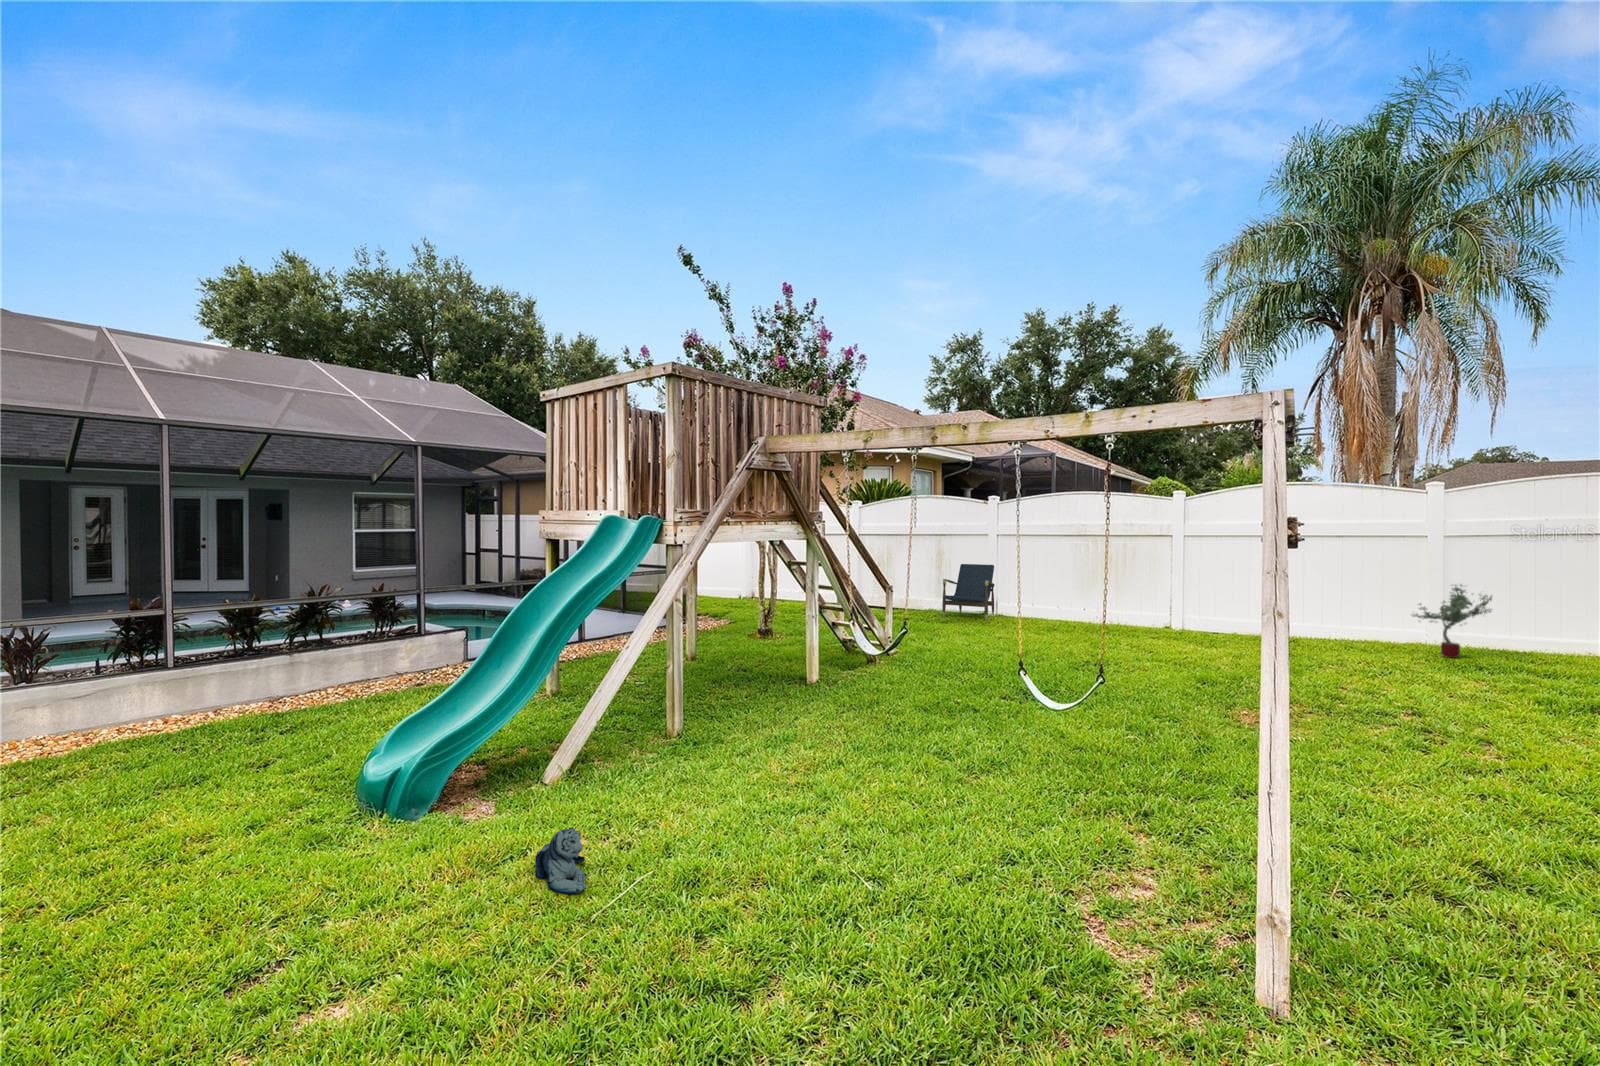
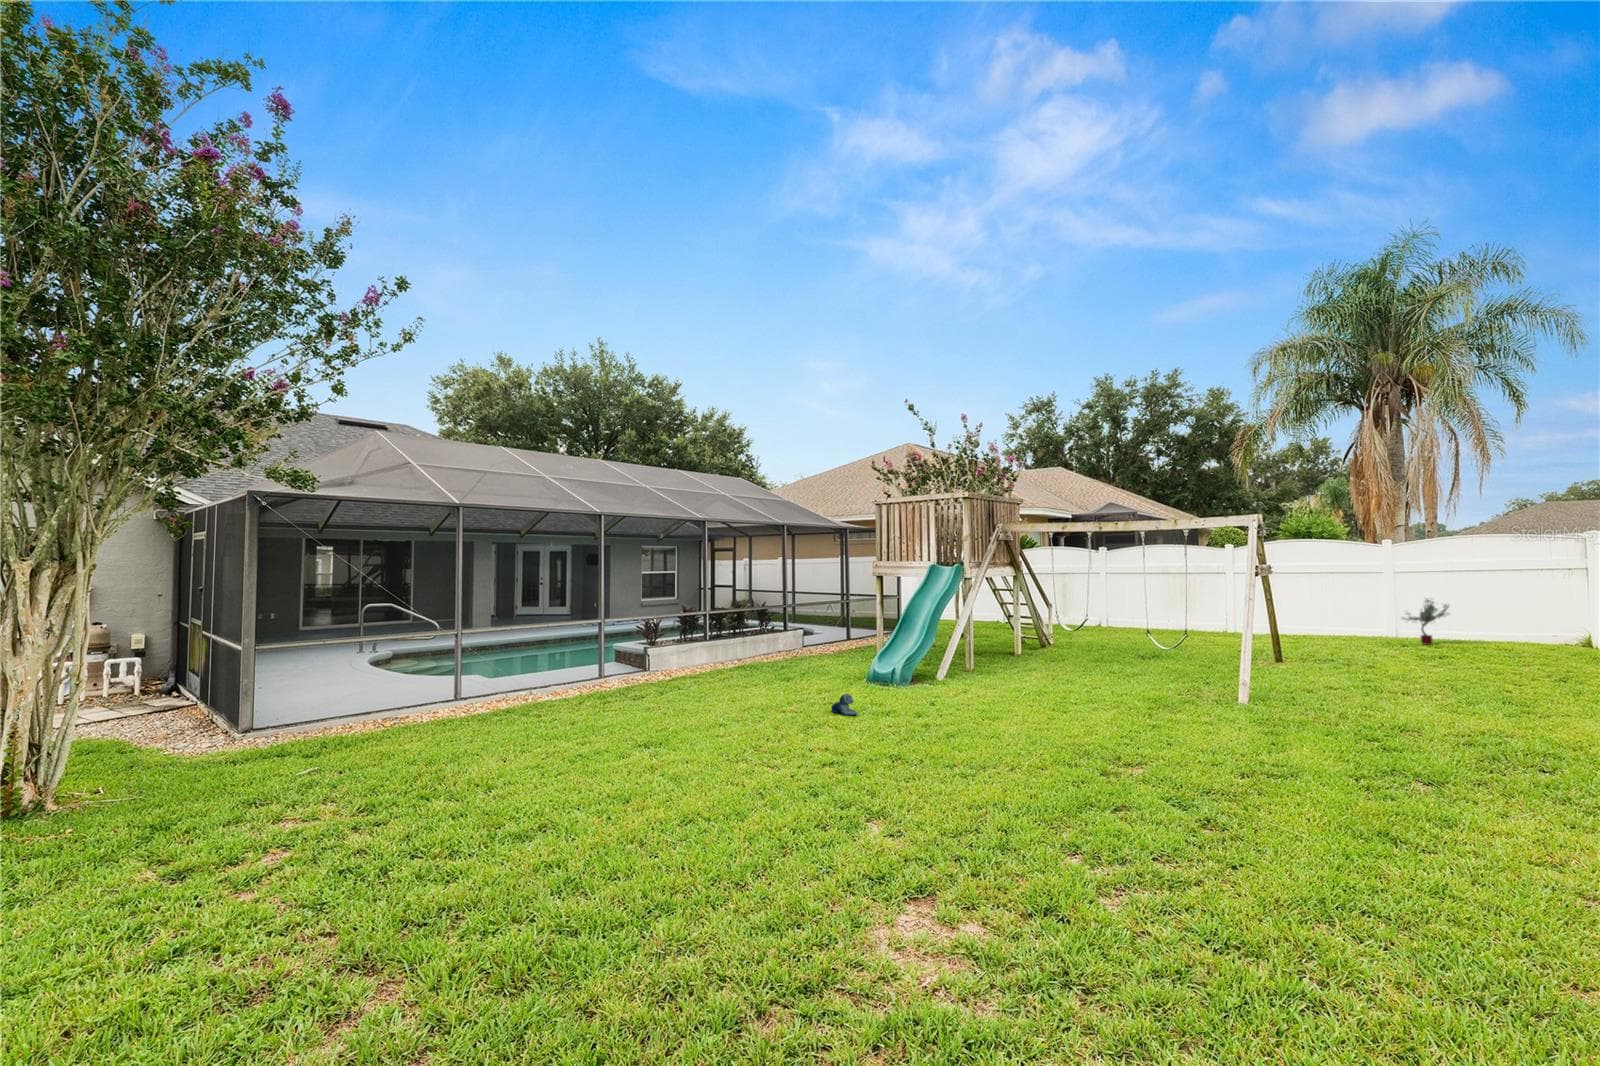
lounge chair: present [942,564,995,620] -> none [1076,593,1113,632]
plush toy: present [535,828,586,894] -> present [832,694,858,716]

